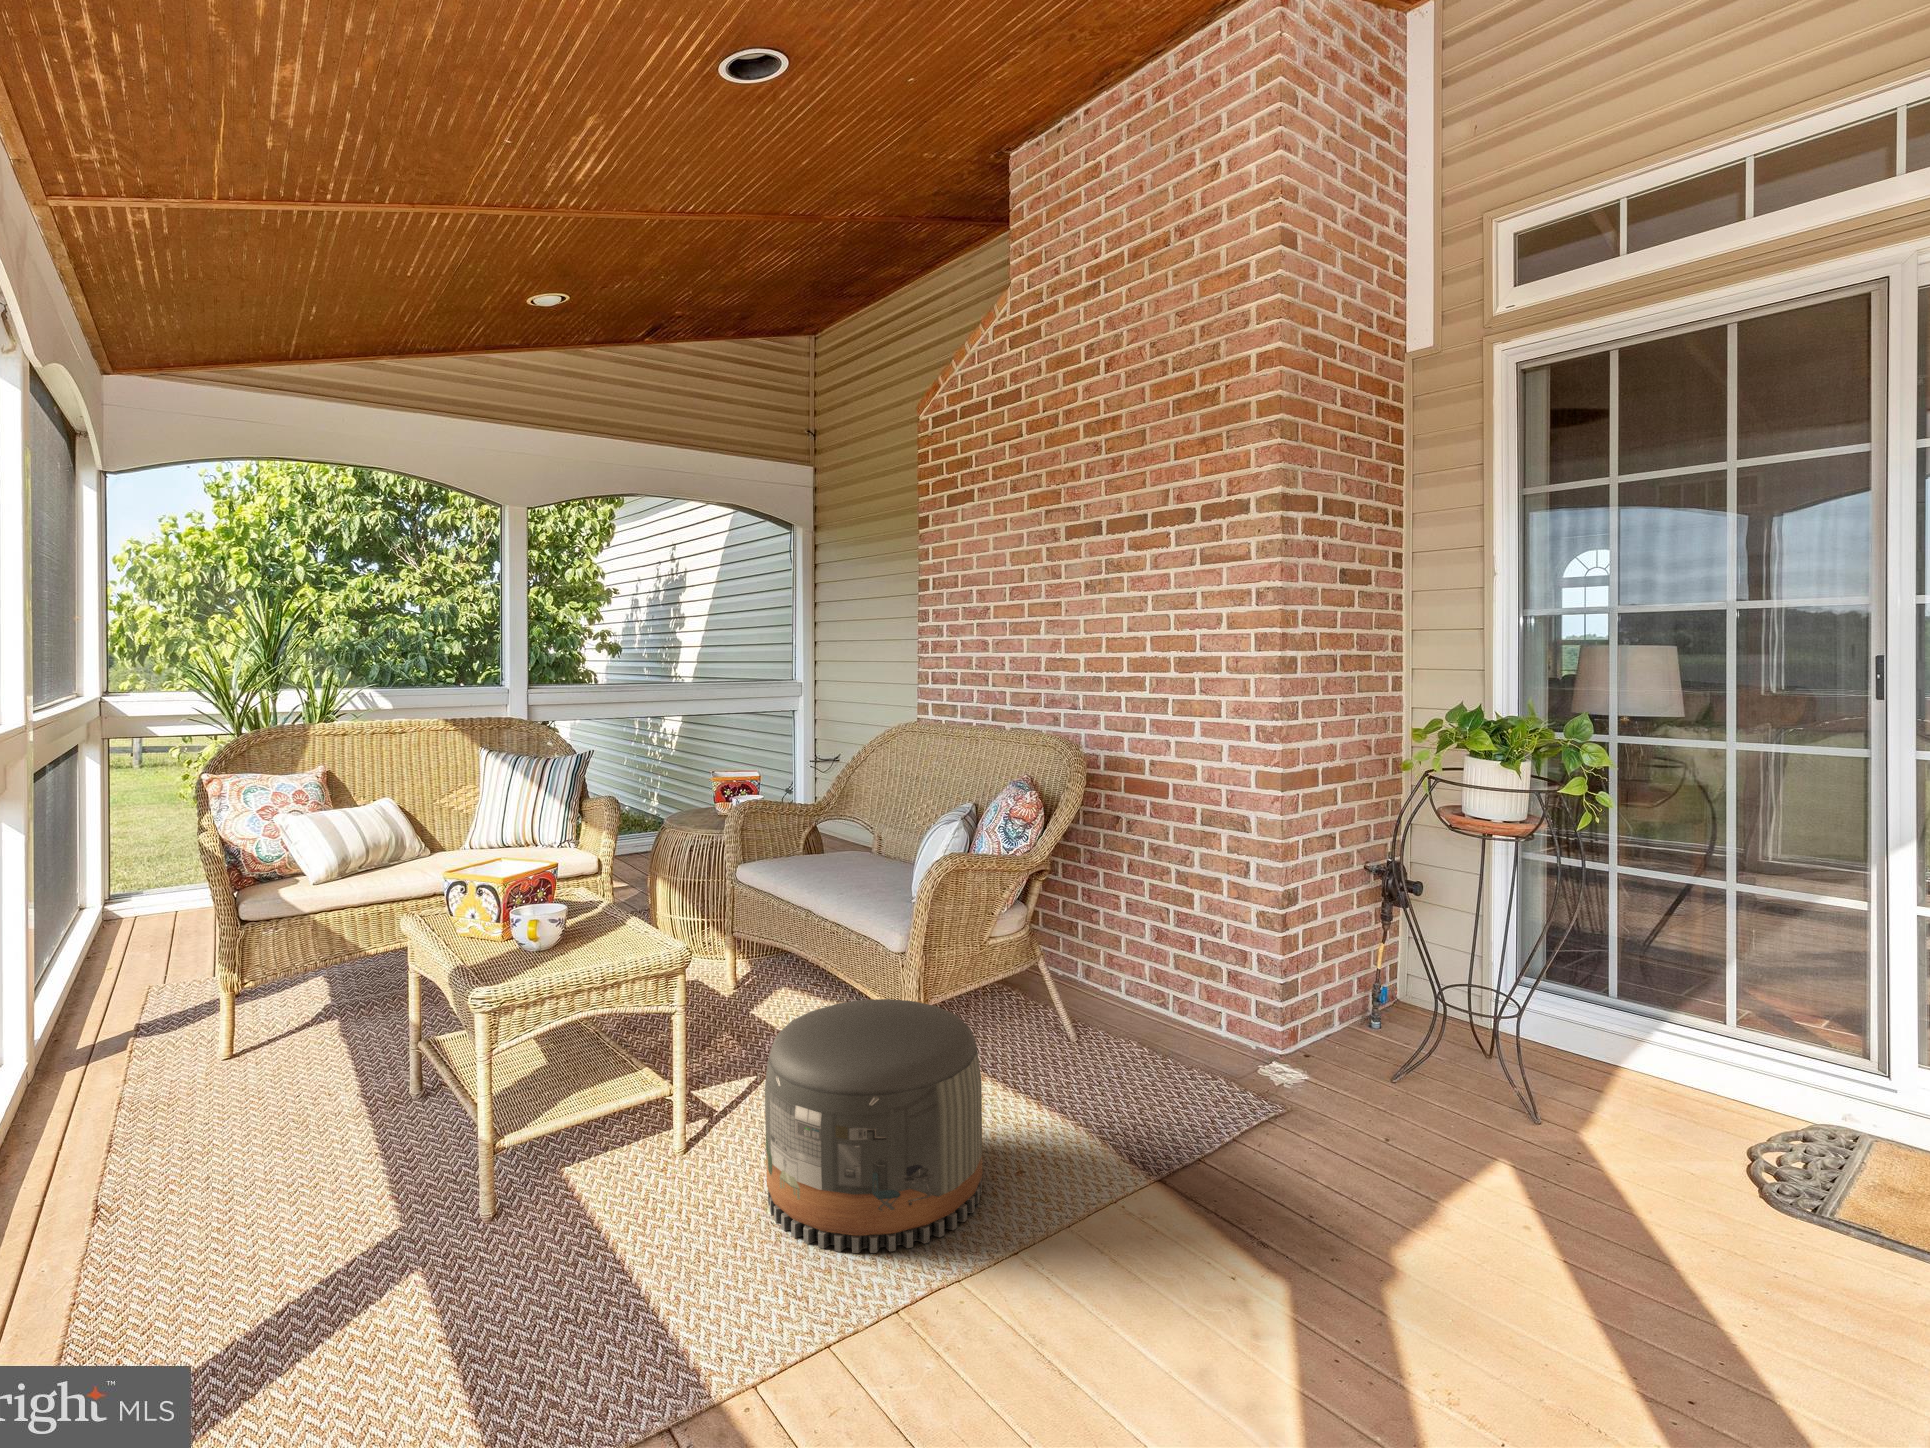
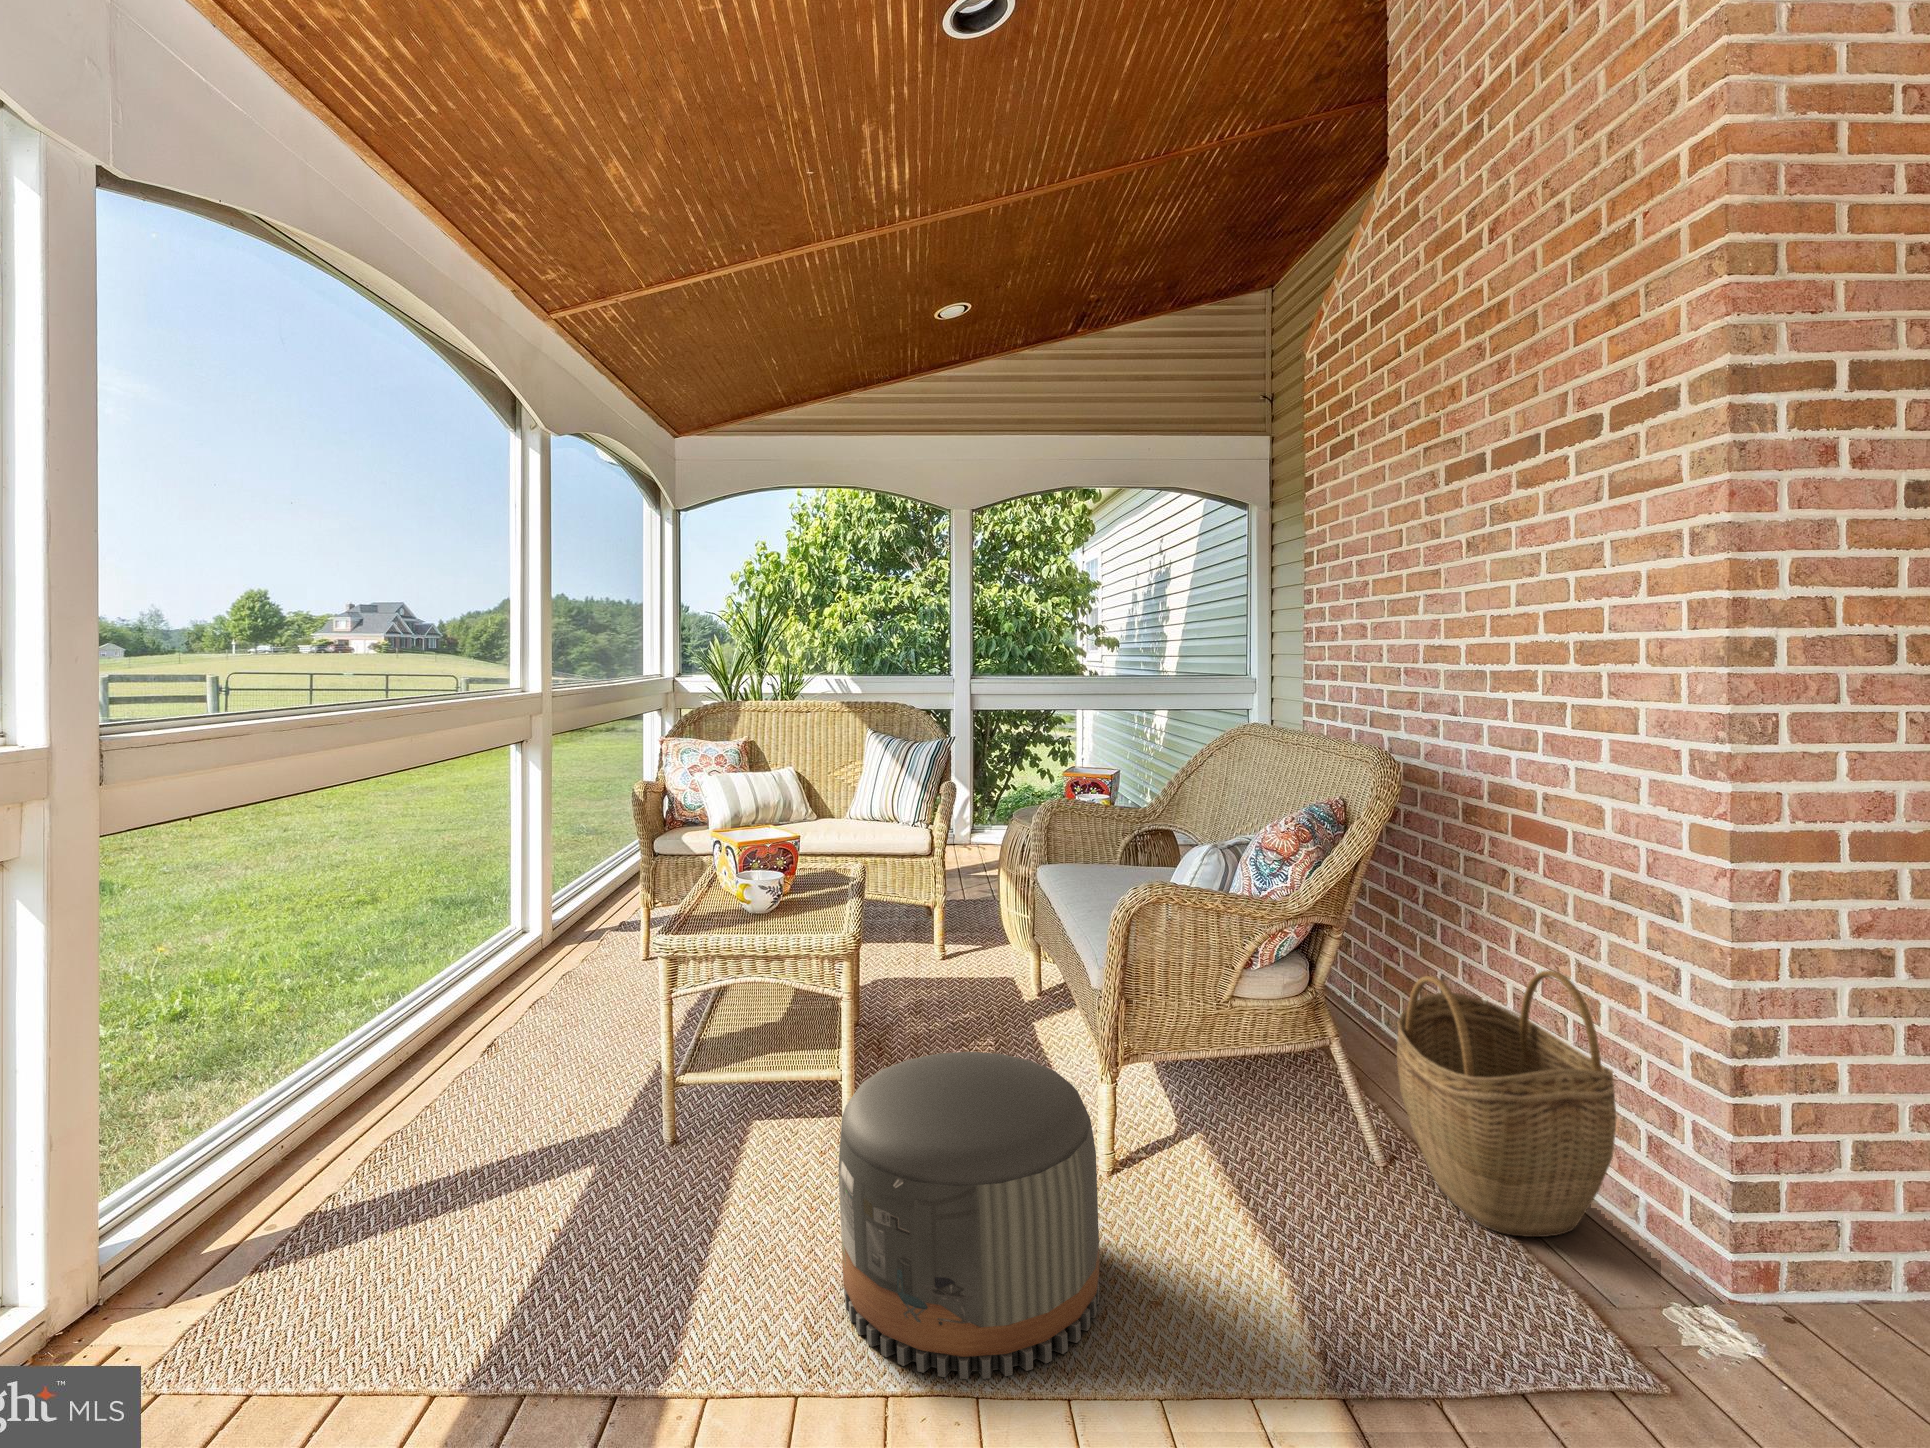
woven basket: none [1081,877,1221,1056] -> present [1397,970,1617,1237]

